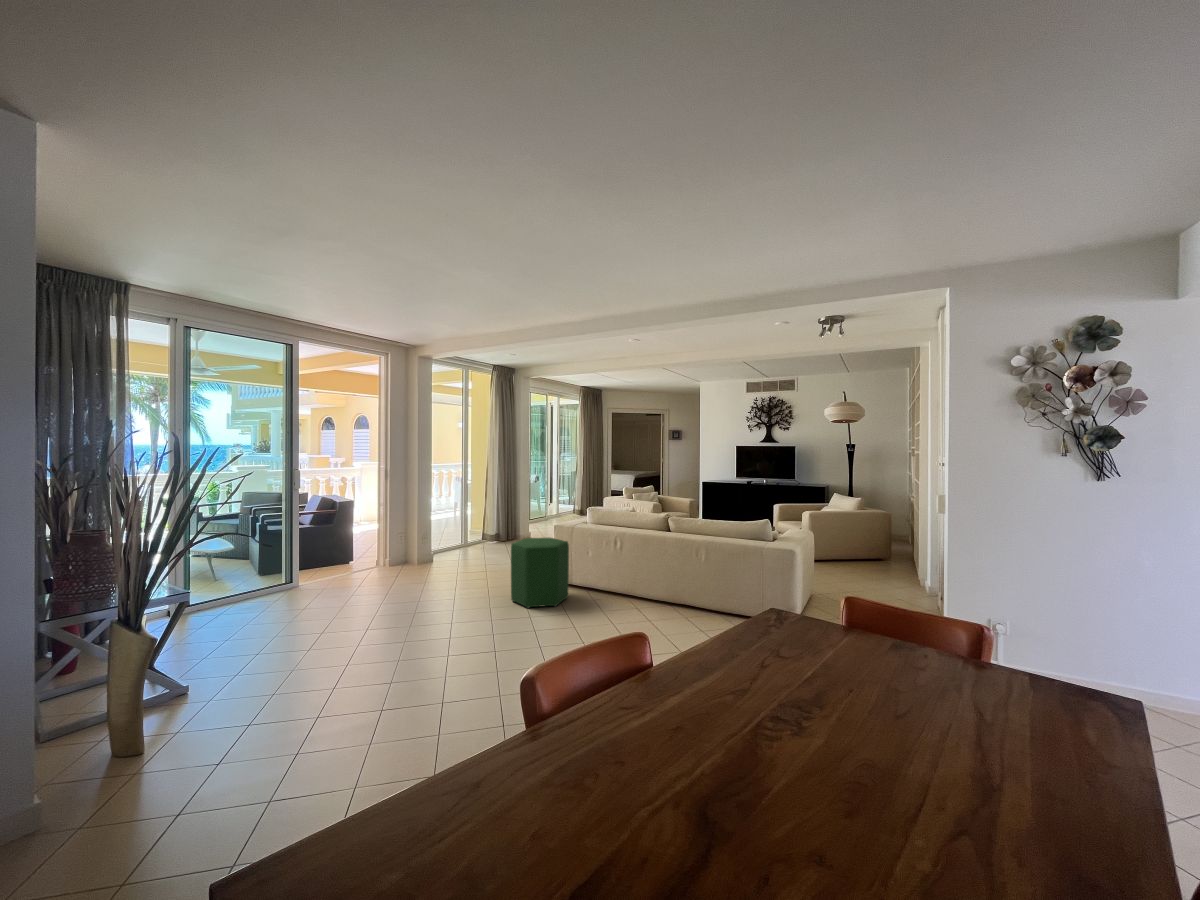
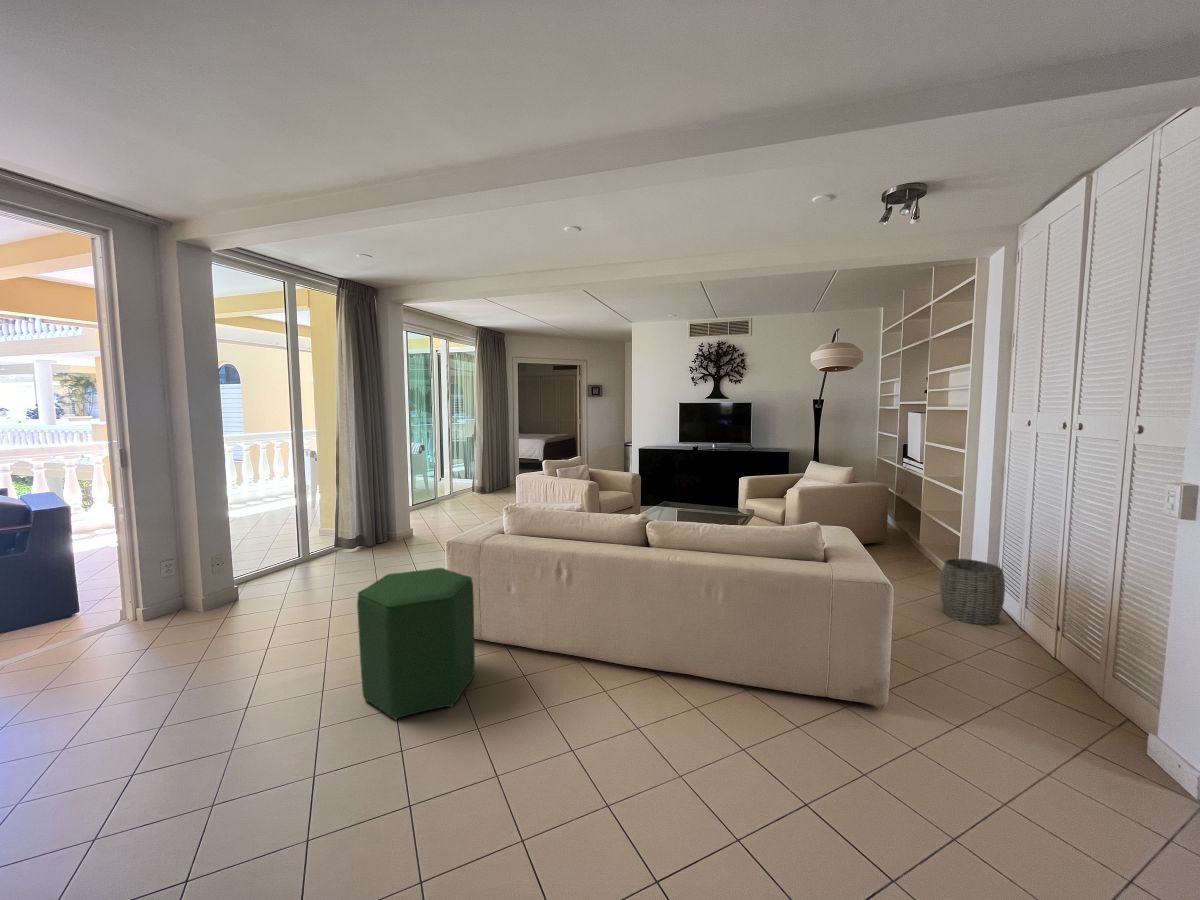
woven basket: none [885,558,927,602] -> present [940,559,1005,625]

